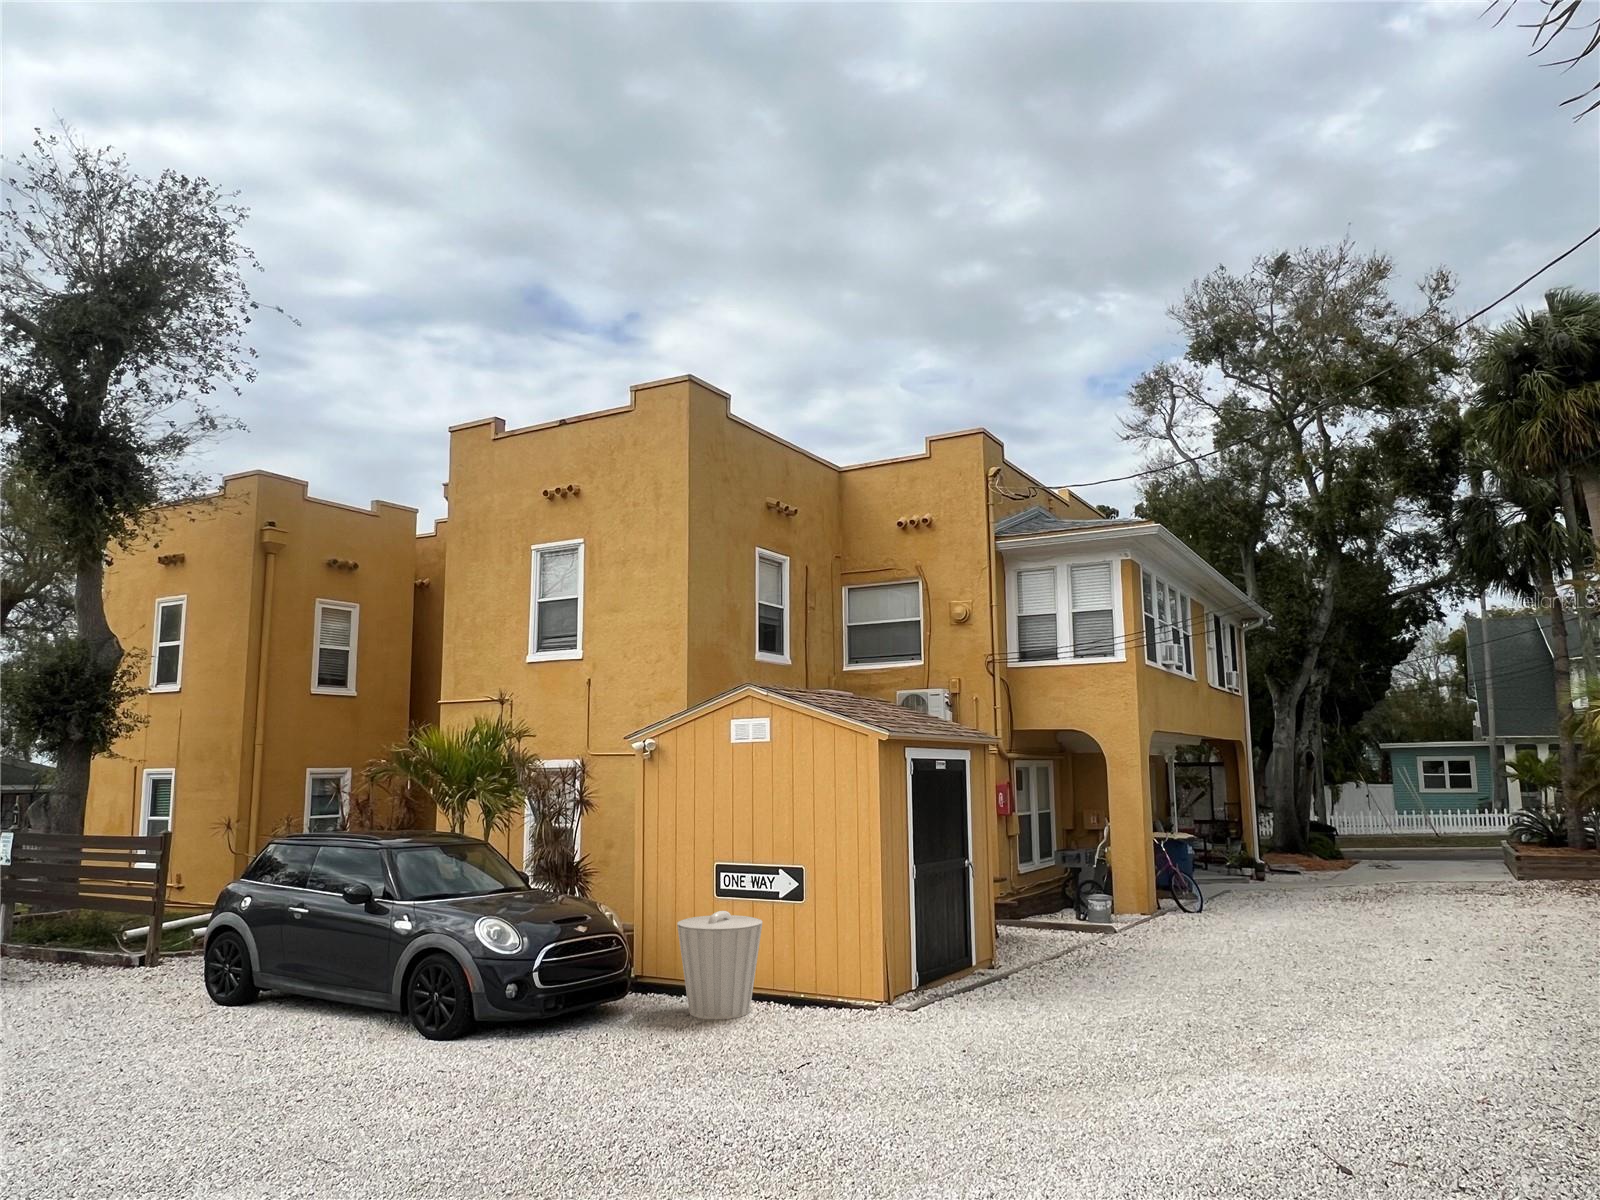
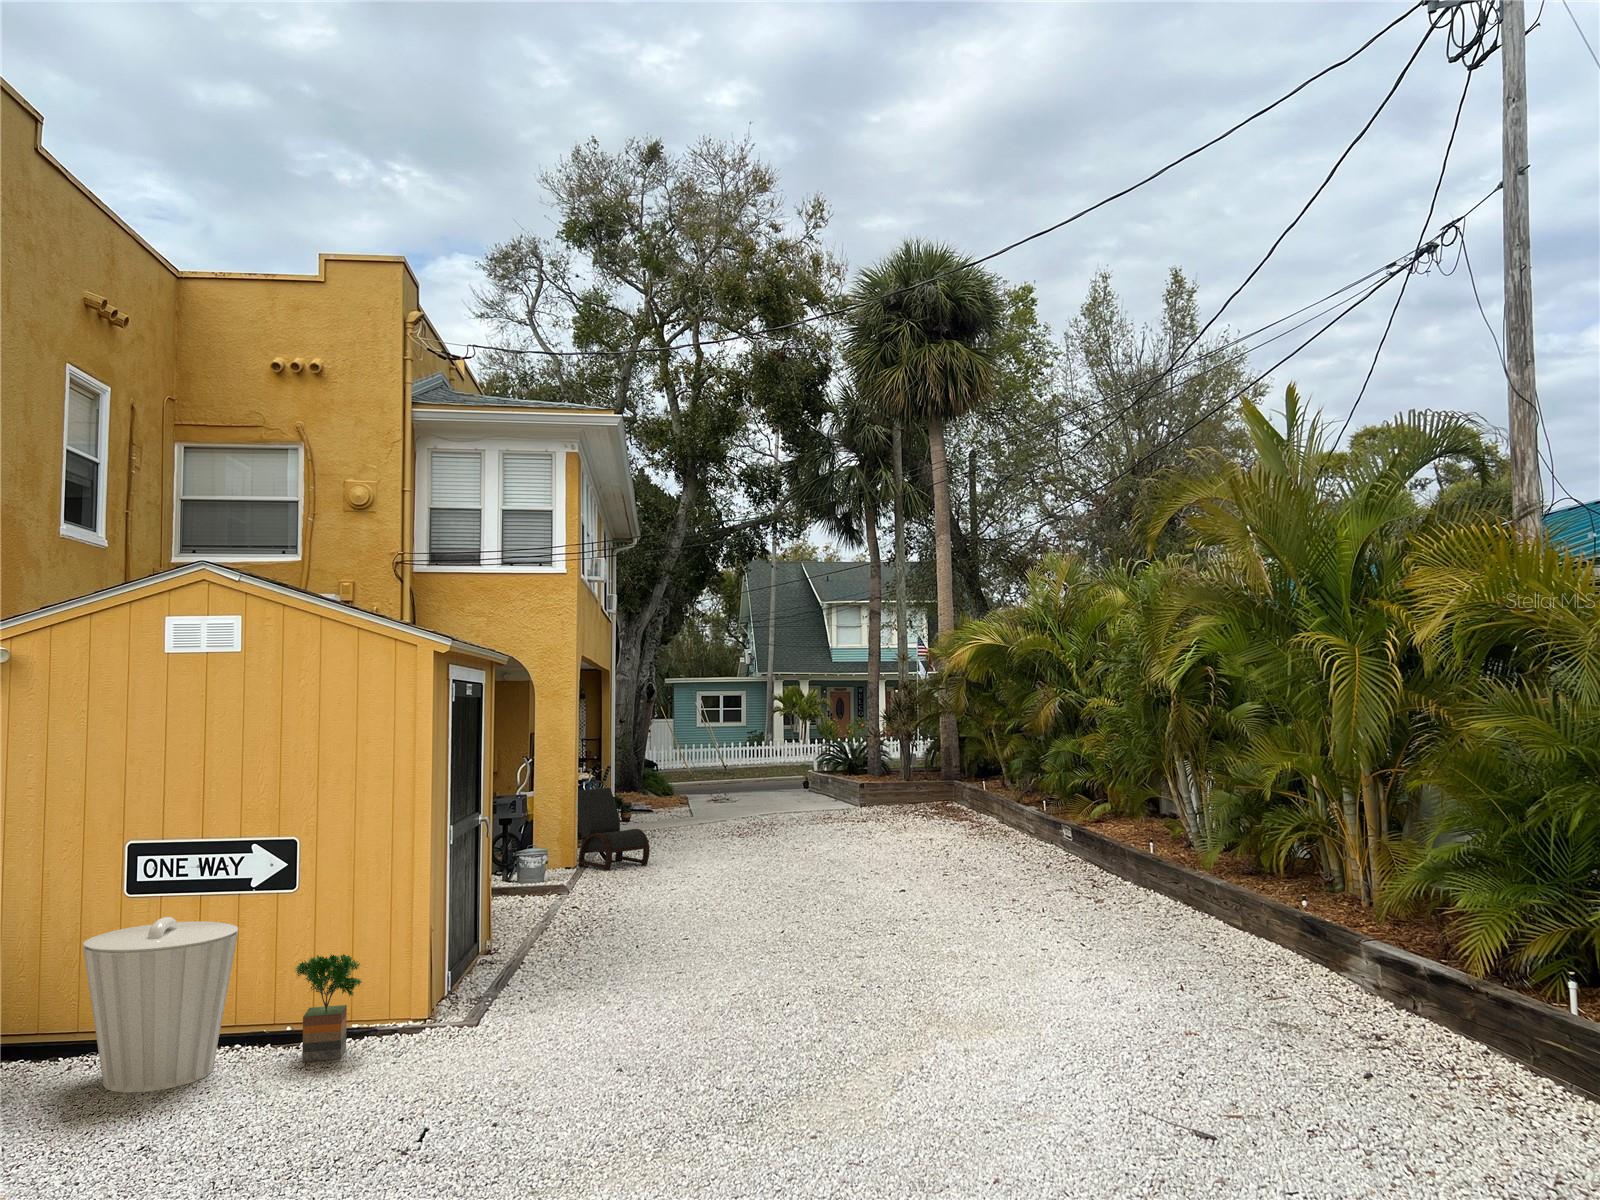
lounge chair: none [1151,847,1220,921] -> present [578,788,650,871]
potted tree: none [794,948,836,1022] -> present [294,954,362,1062]

